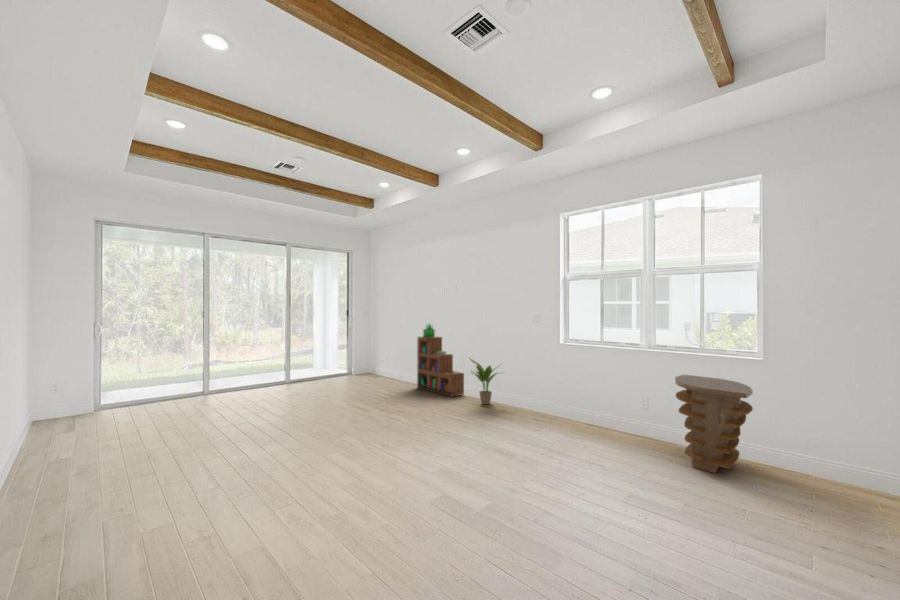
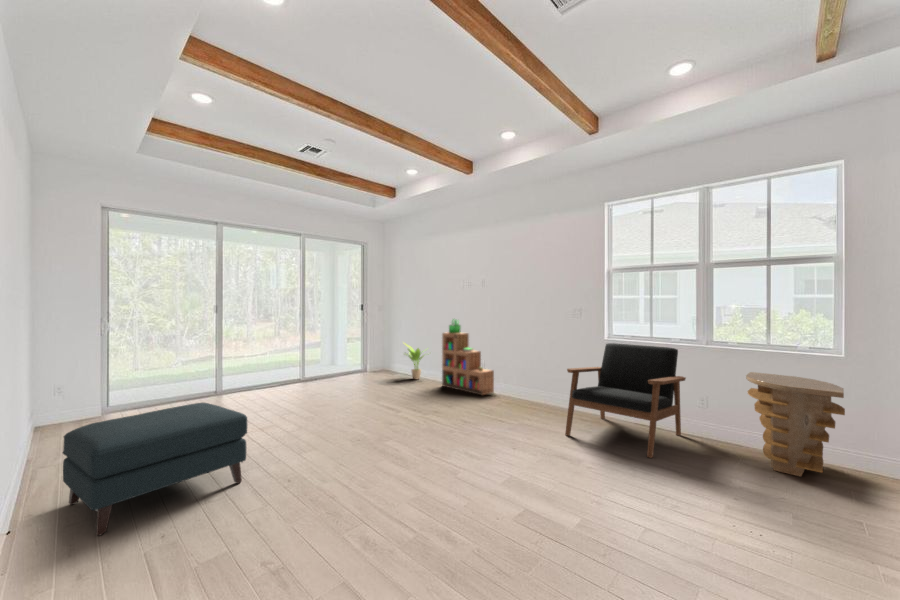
armchair: none [512,347,627,455] -> present [565,343,686,458]
potted plant: present [470,359,498,404] -> present [405,343,423,379]
ottoman: none [39,400,204,512] -> present [63,403,247,535]

